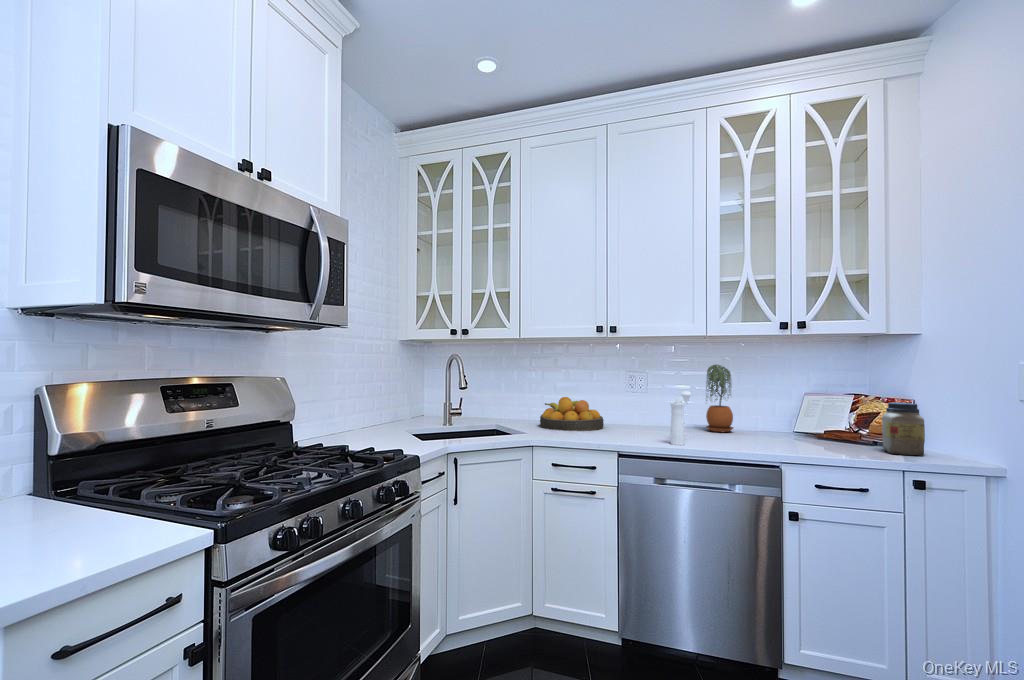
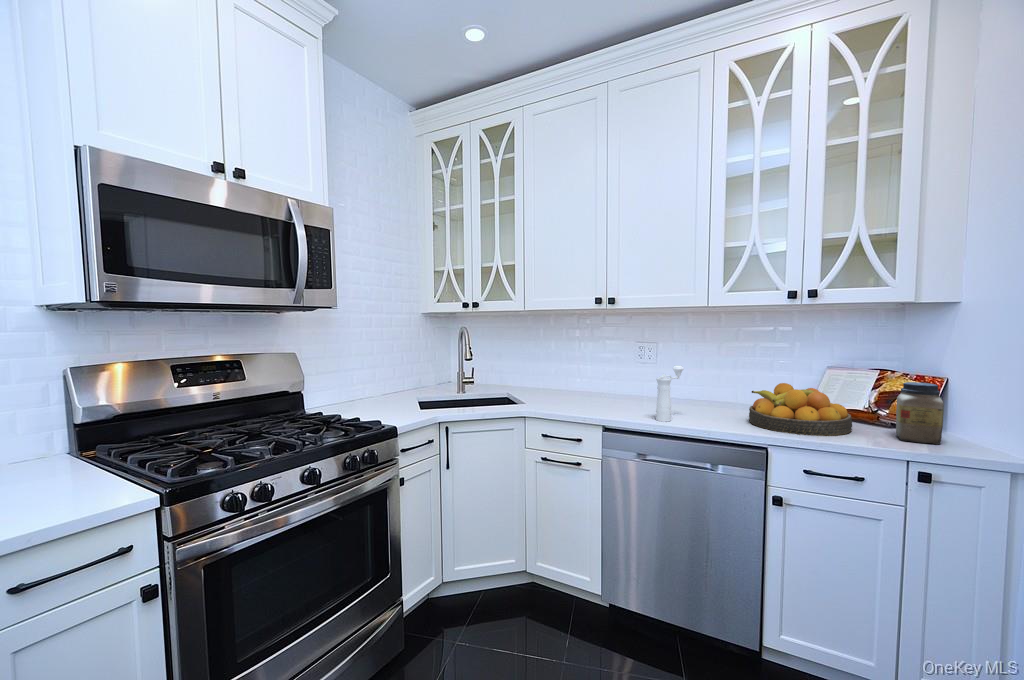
potted plant: present [706,365,733,432] -> none [714,334,746,406]
fruit bowl: present [540,397,604,431] -> present [749,383,852,436]

